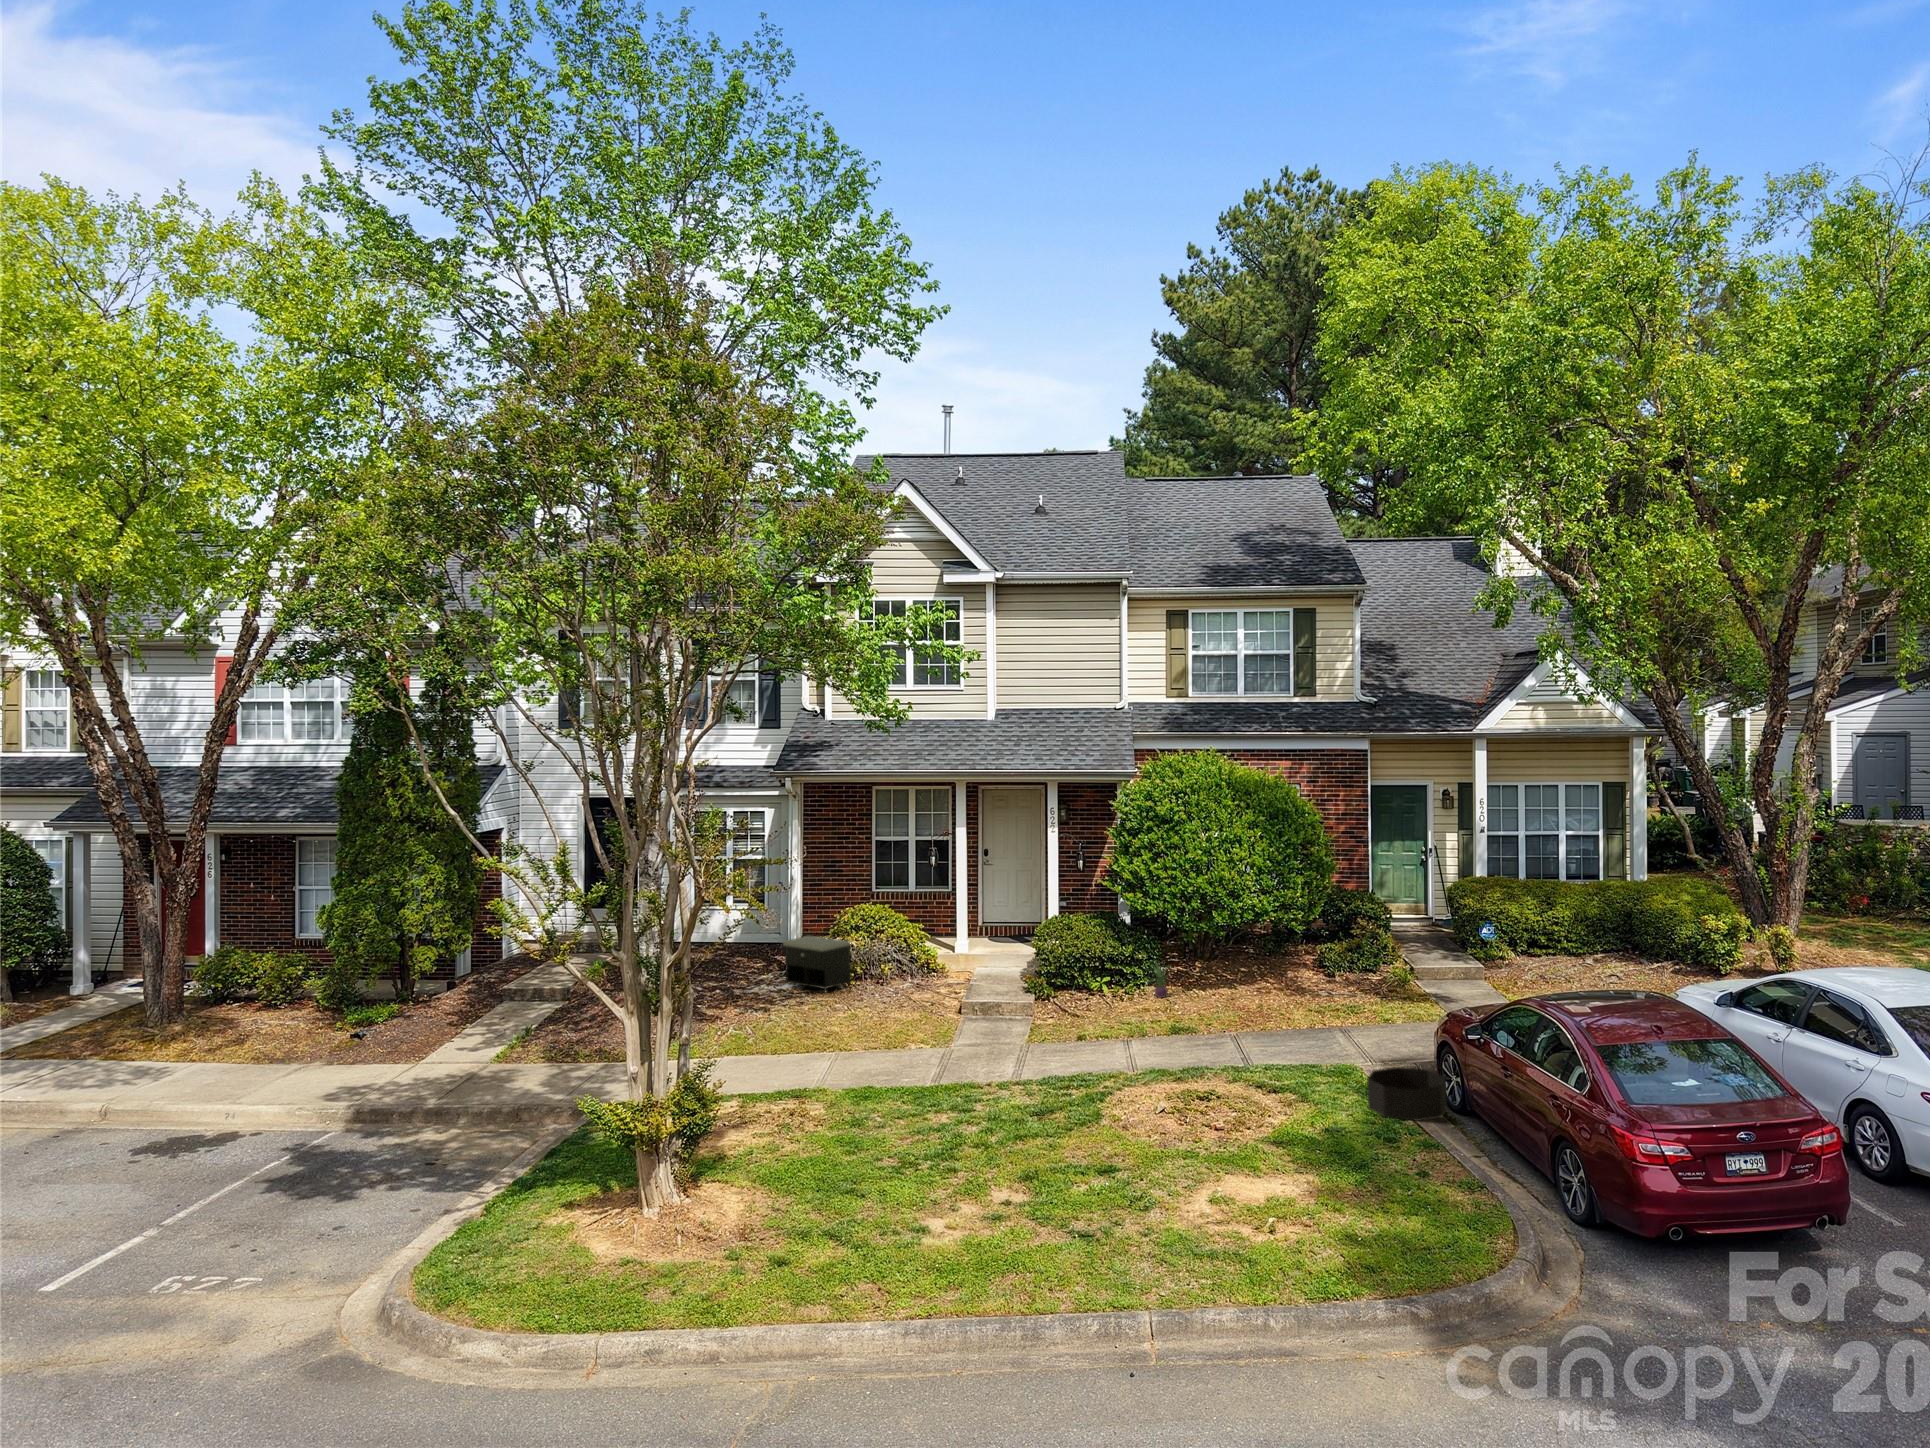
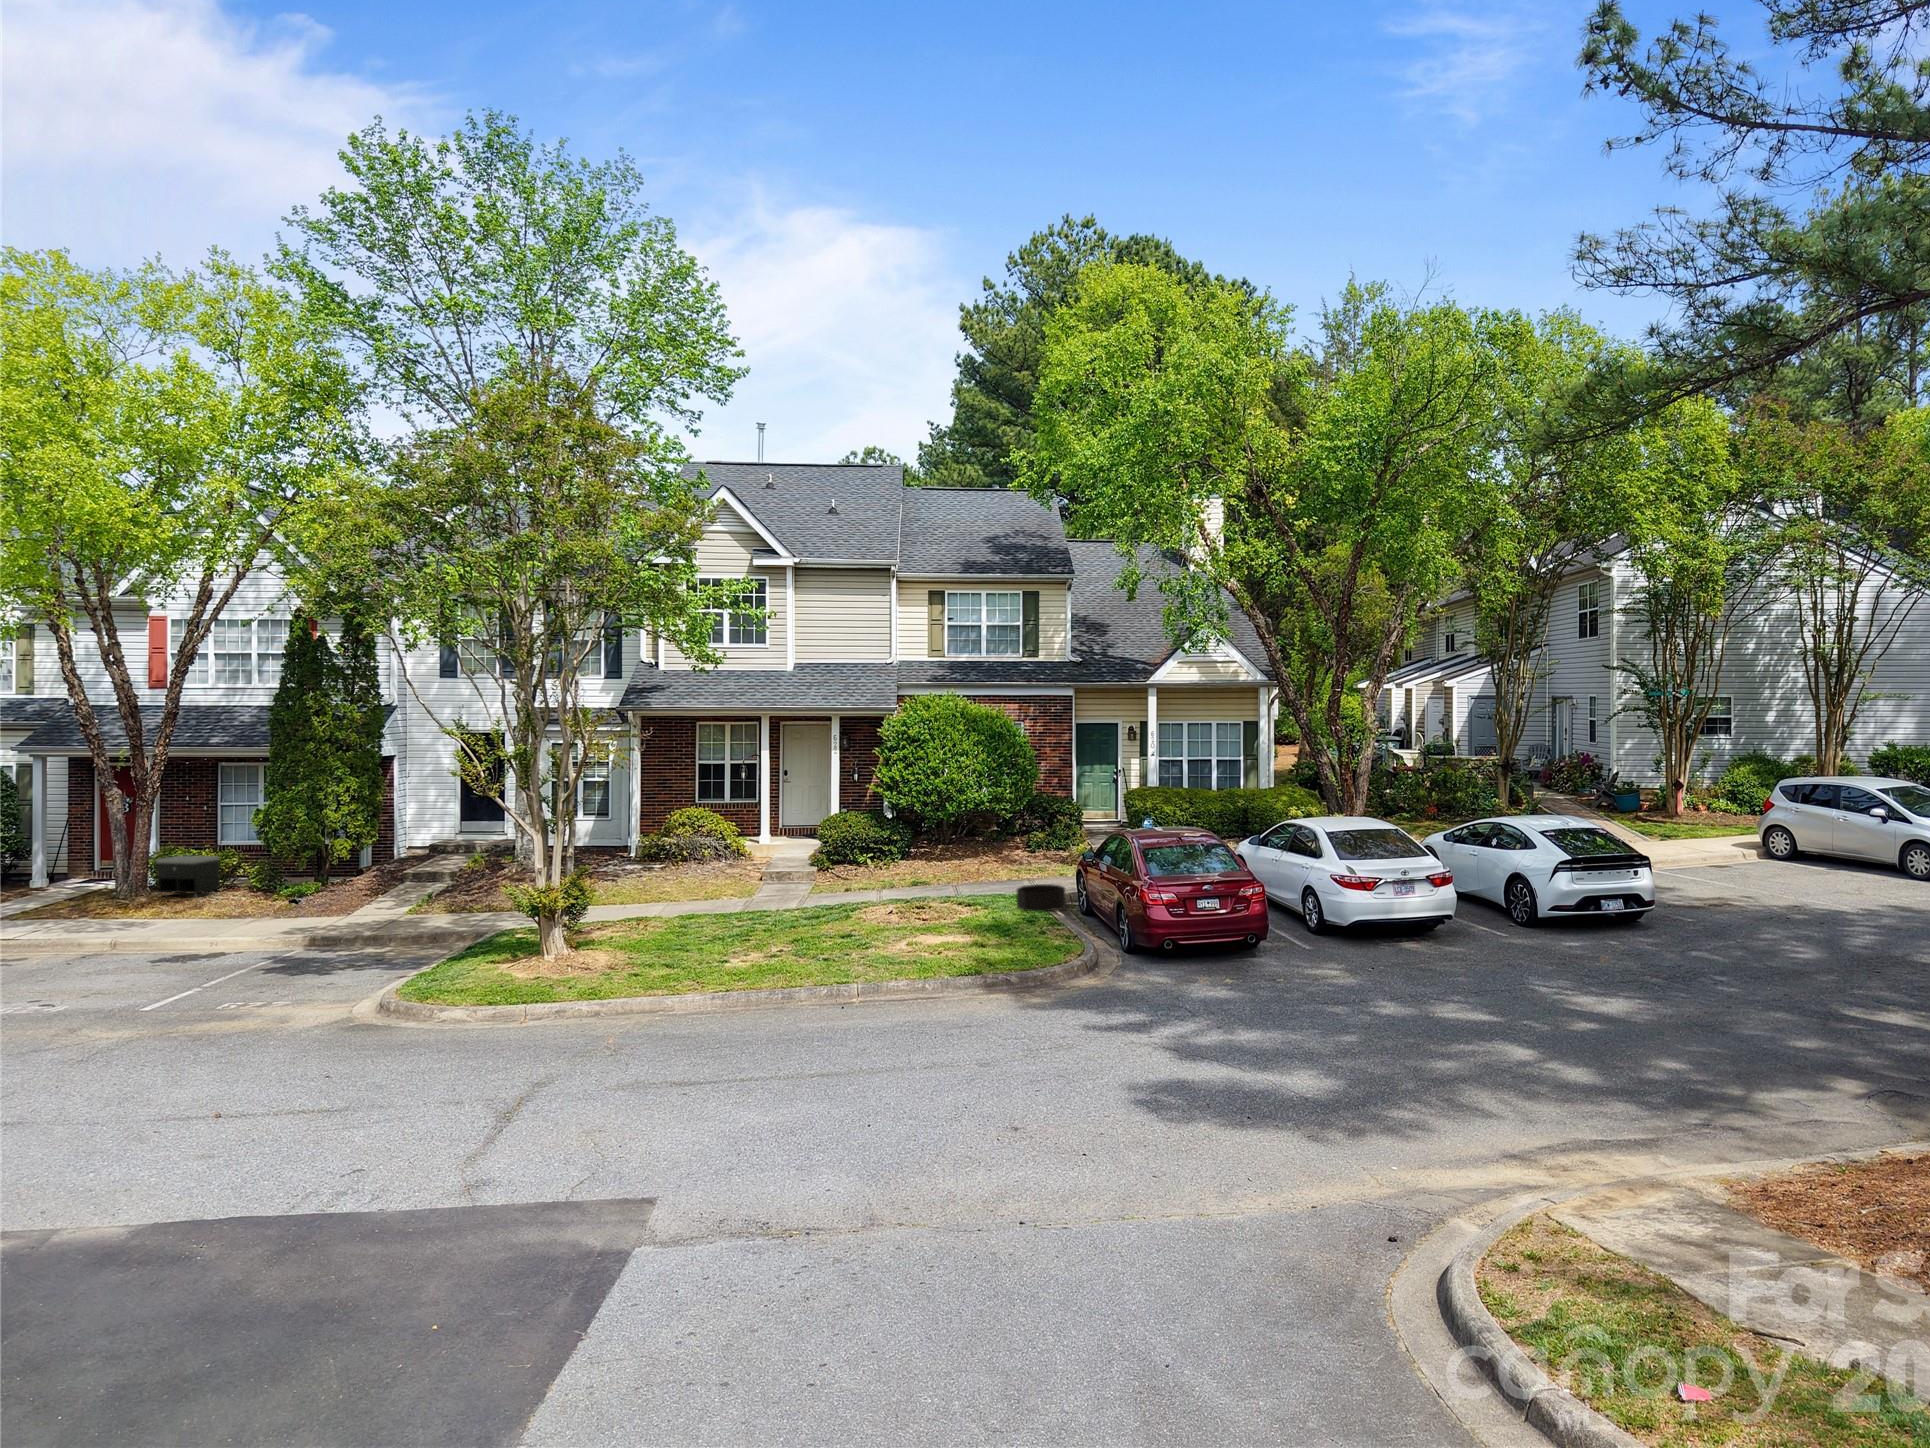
storage bench: present [783,935,851,992] -> present [156,856,220,896]
decorative plant: present [1154,962,1168,998] -> none [893,841,920,867]

